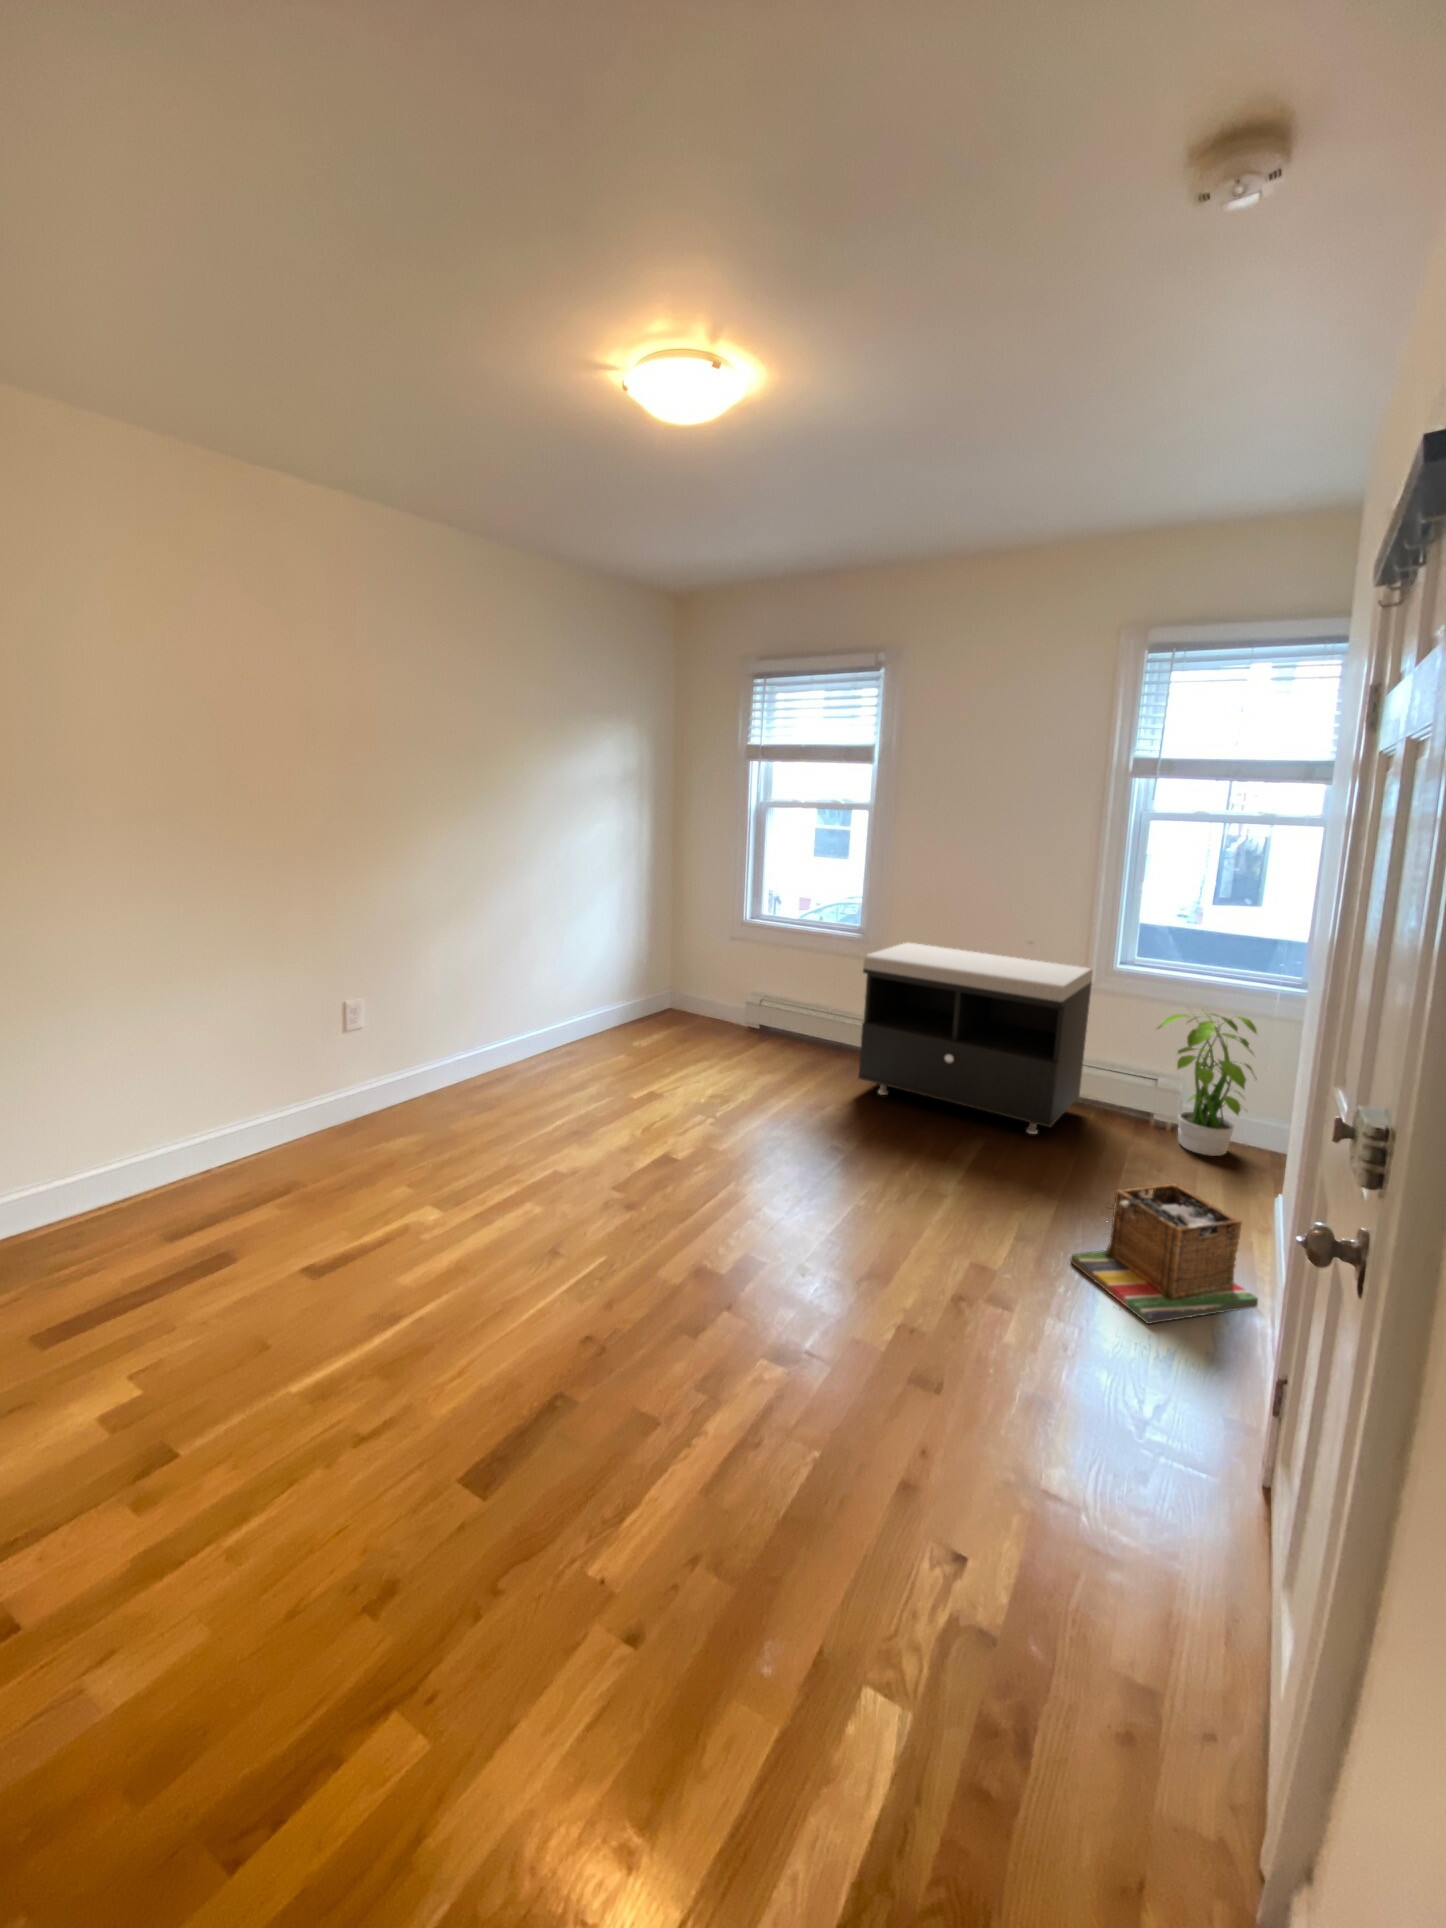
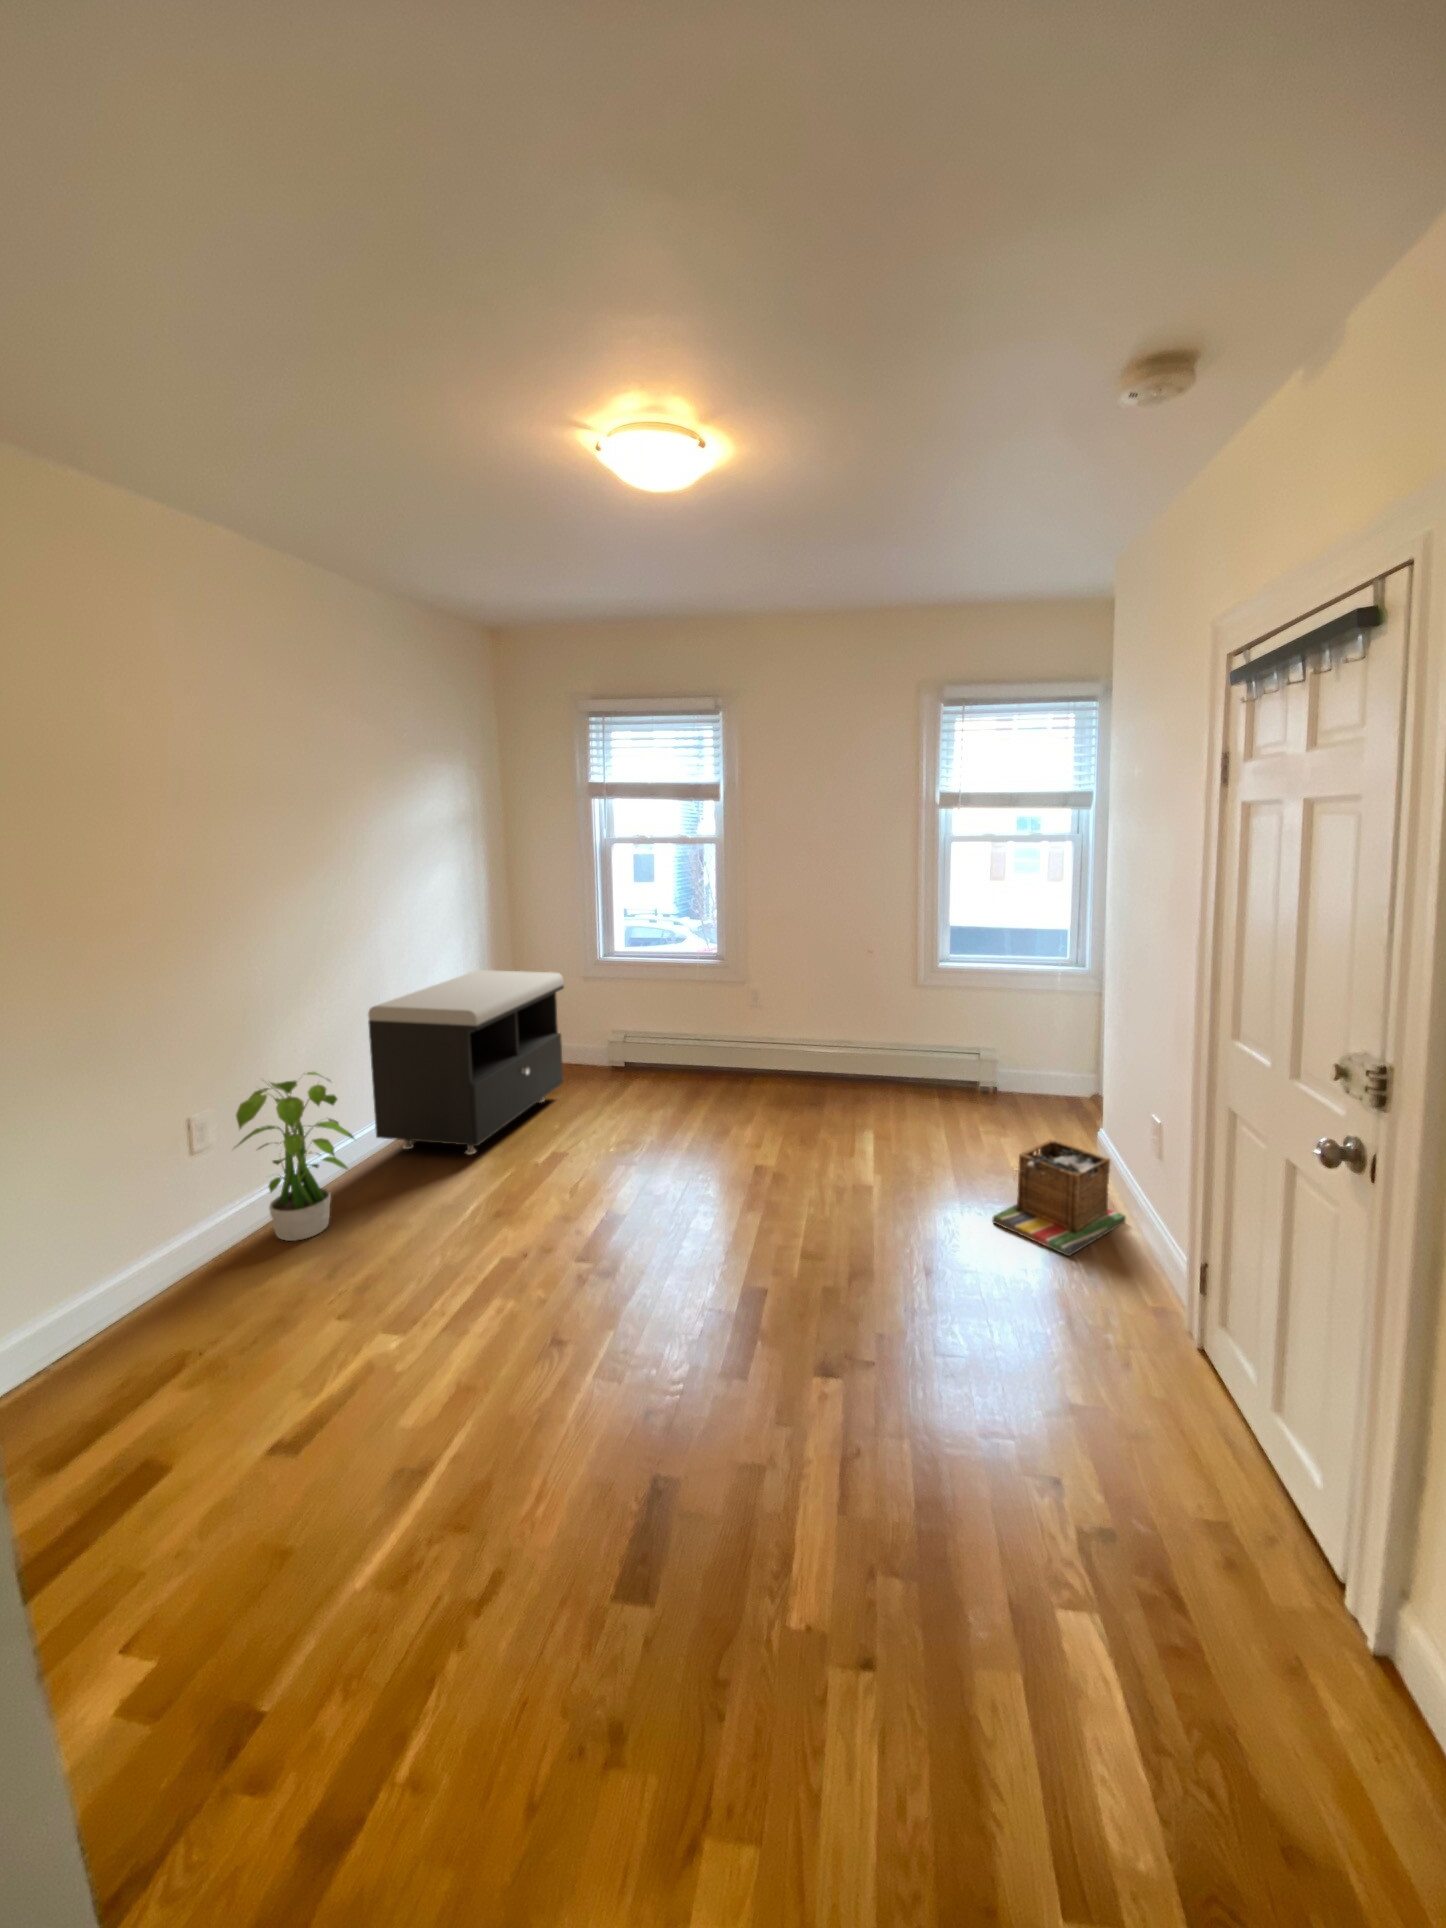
storage bench: present [858,943,1093,1134] -> present [368,970,564,1155]
potted plant: present [1157,1012,1257,1156] -> present [234,1071,354,1241]

